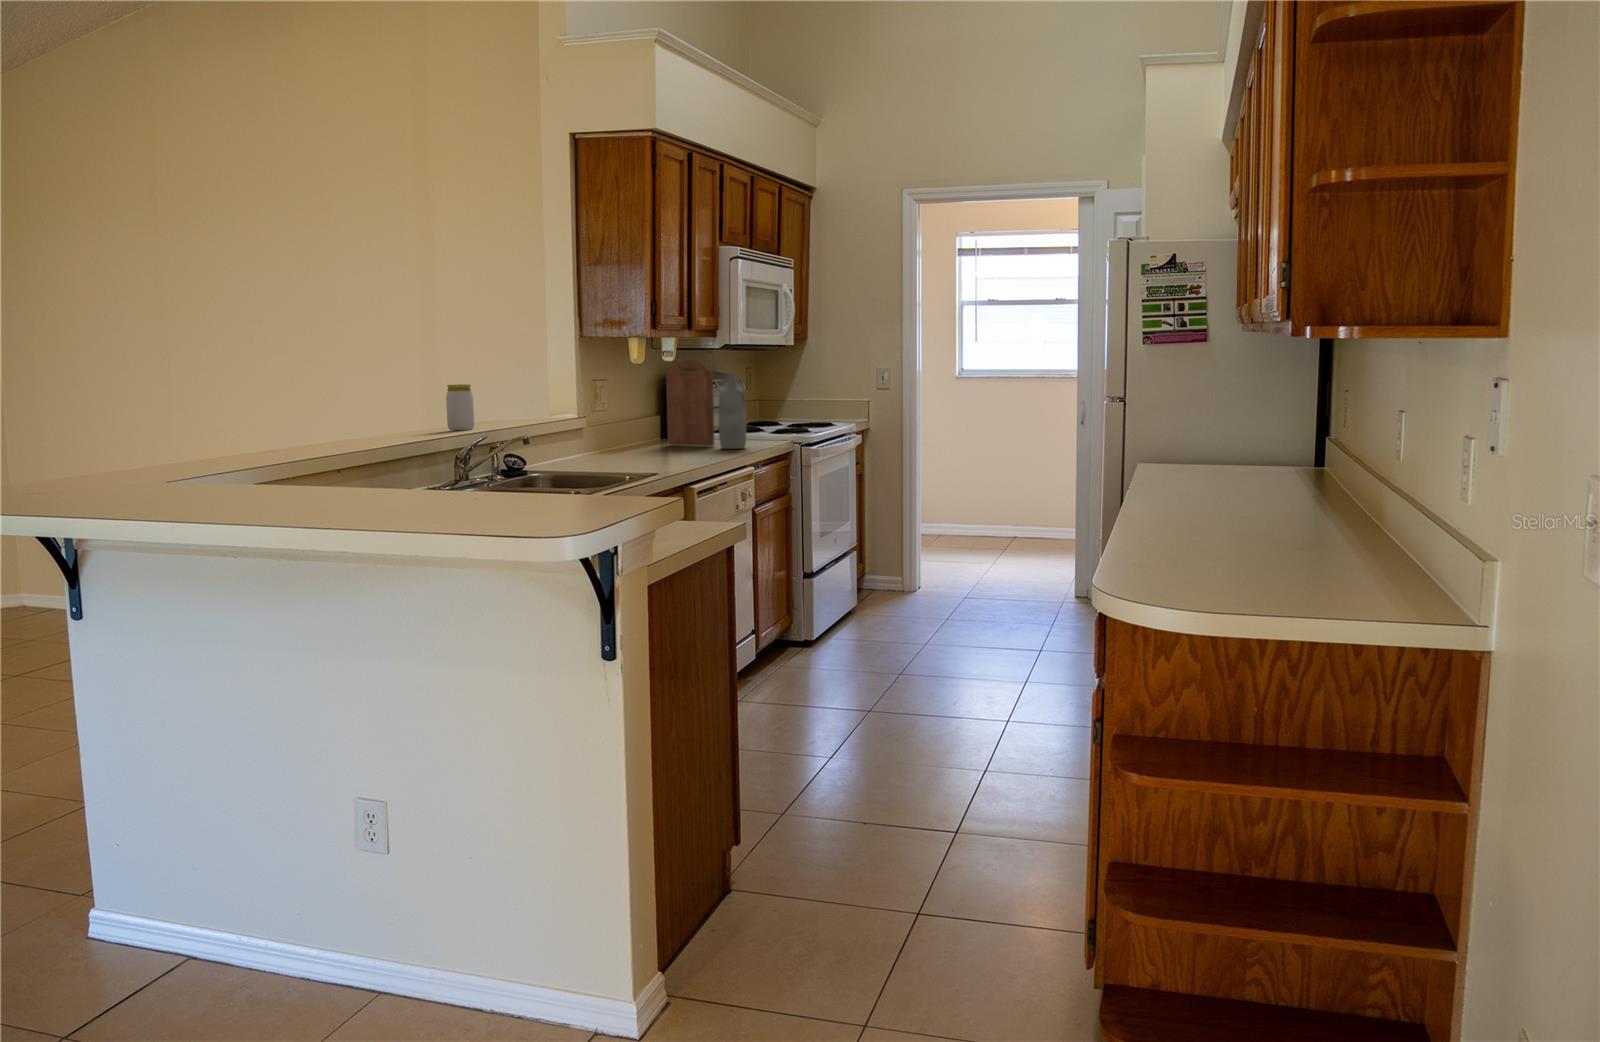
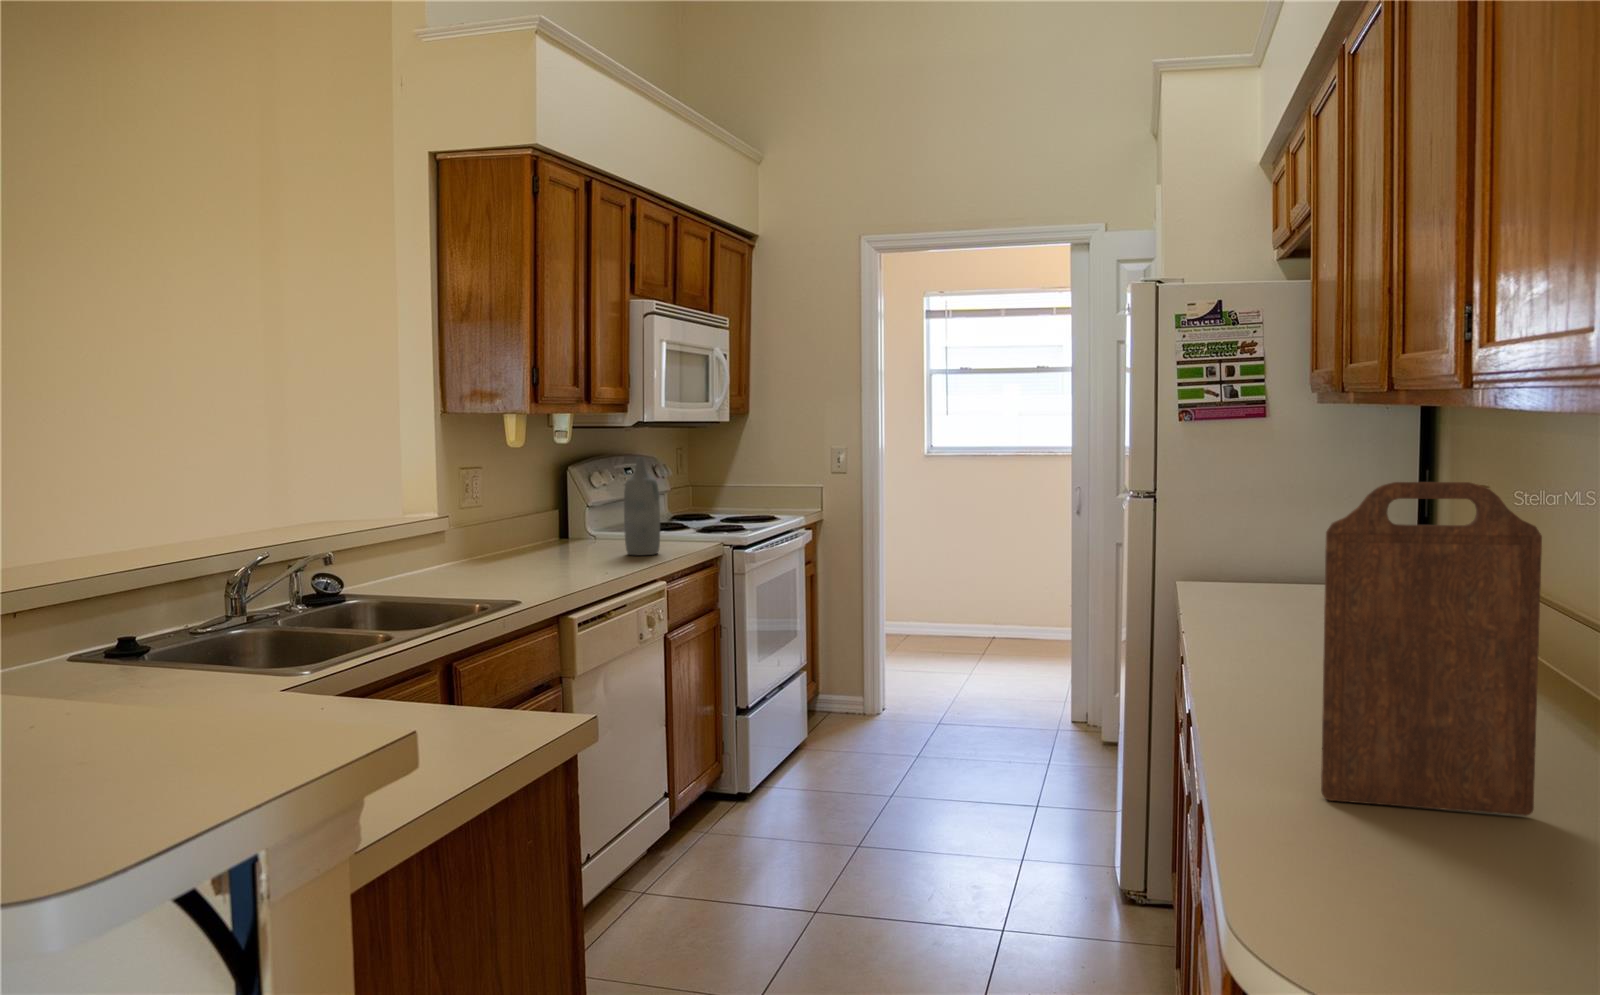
cutting board: present [666,360,715,446] -> present [1321,482,1542,816]
jar: present [446,384,474,430] -> none [228,478,269,542]

